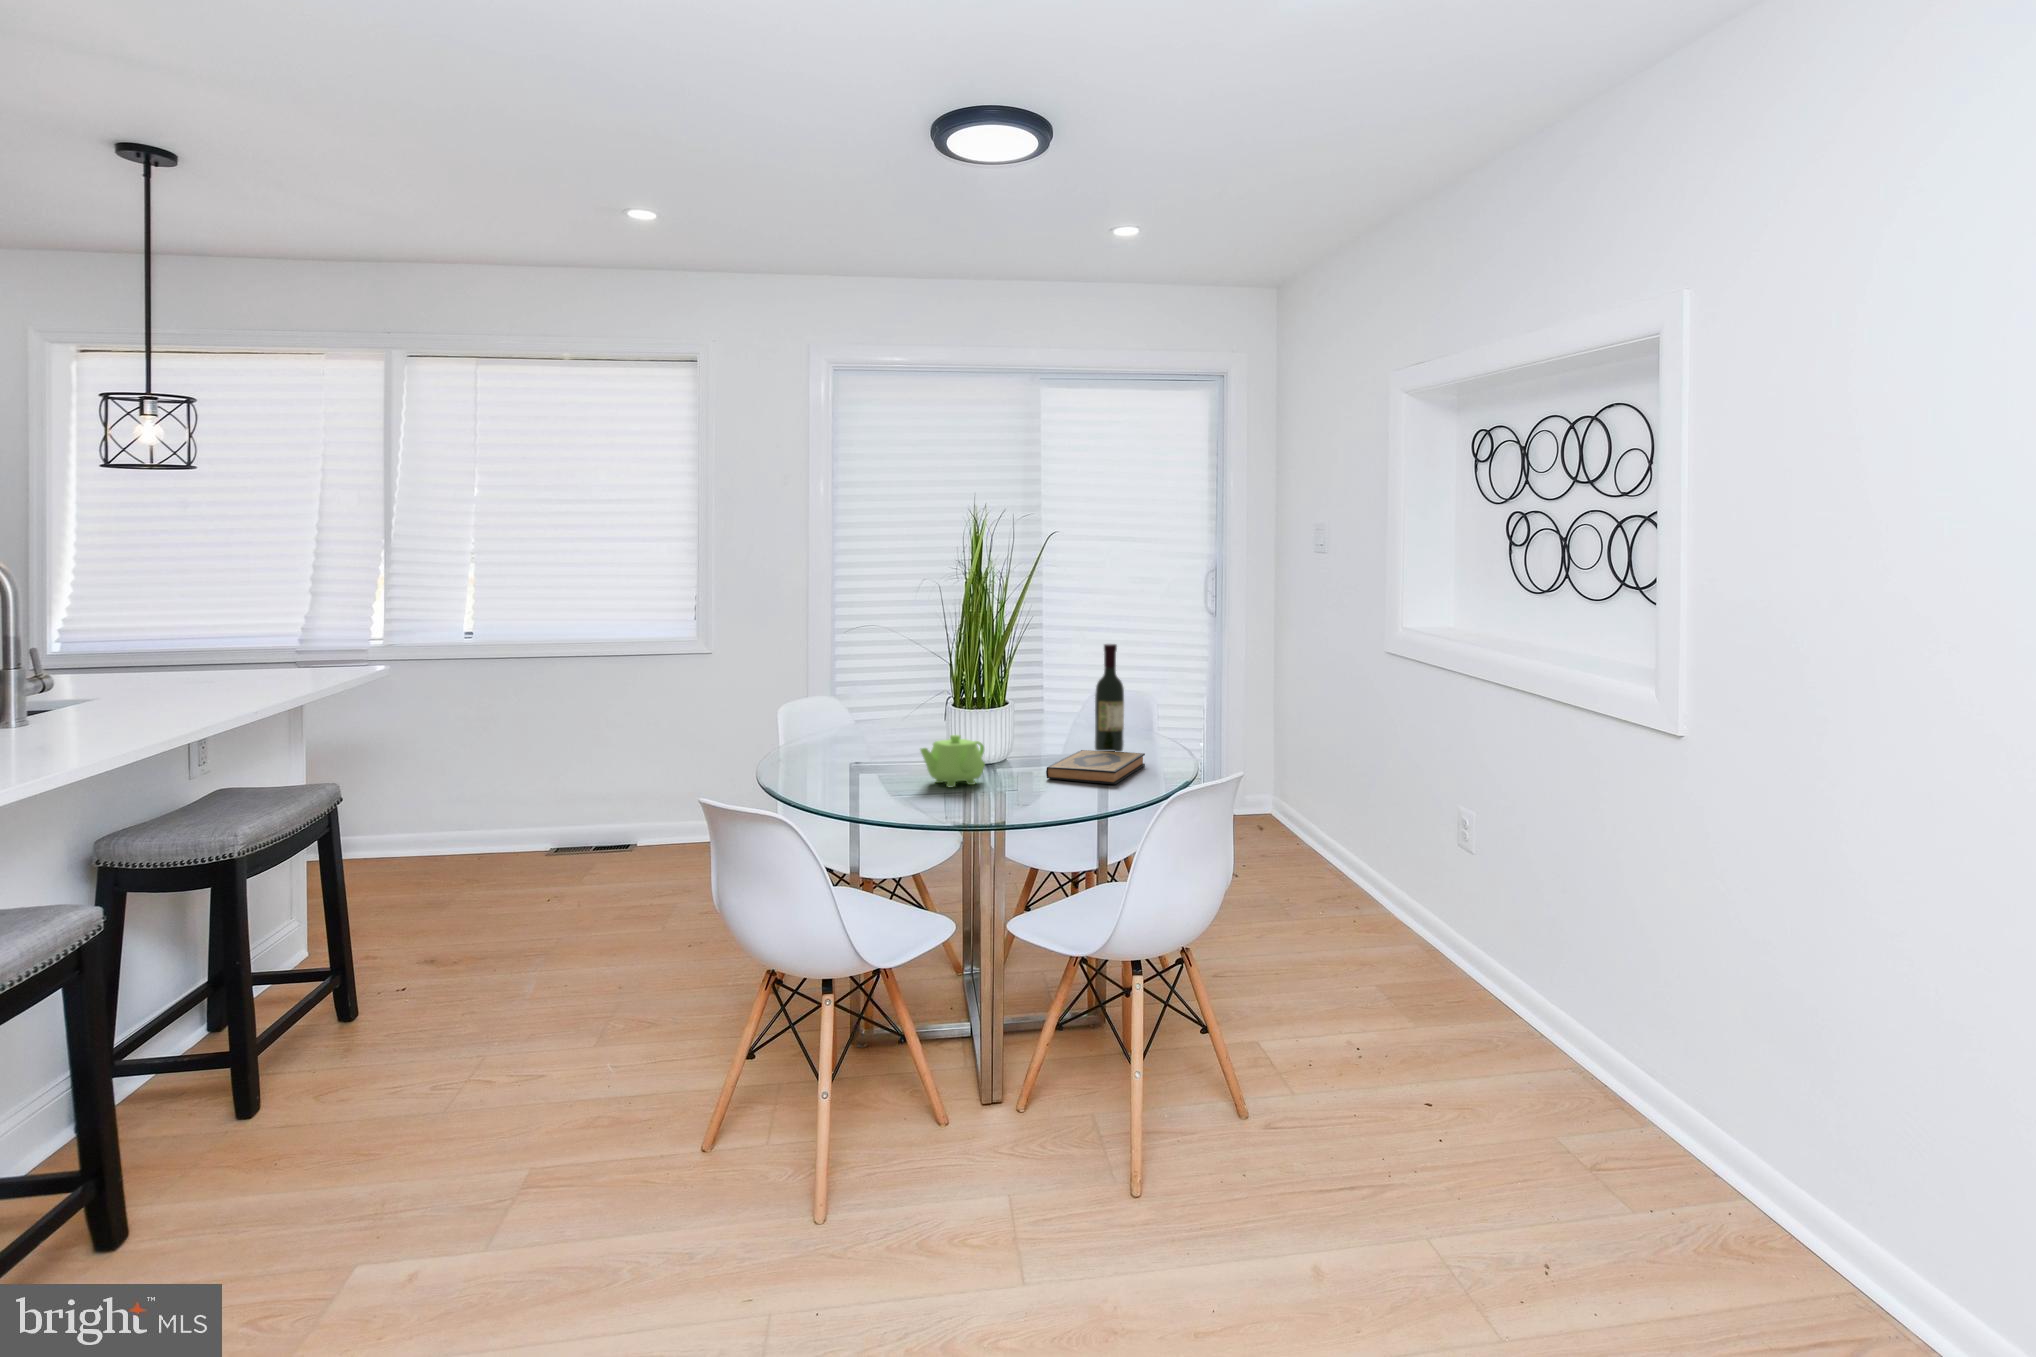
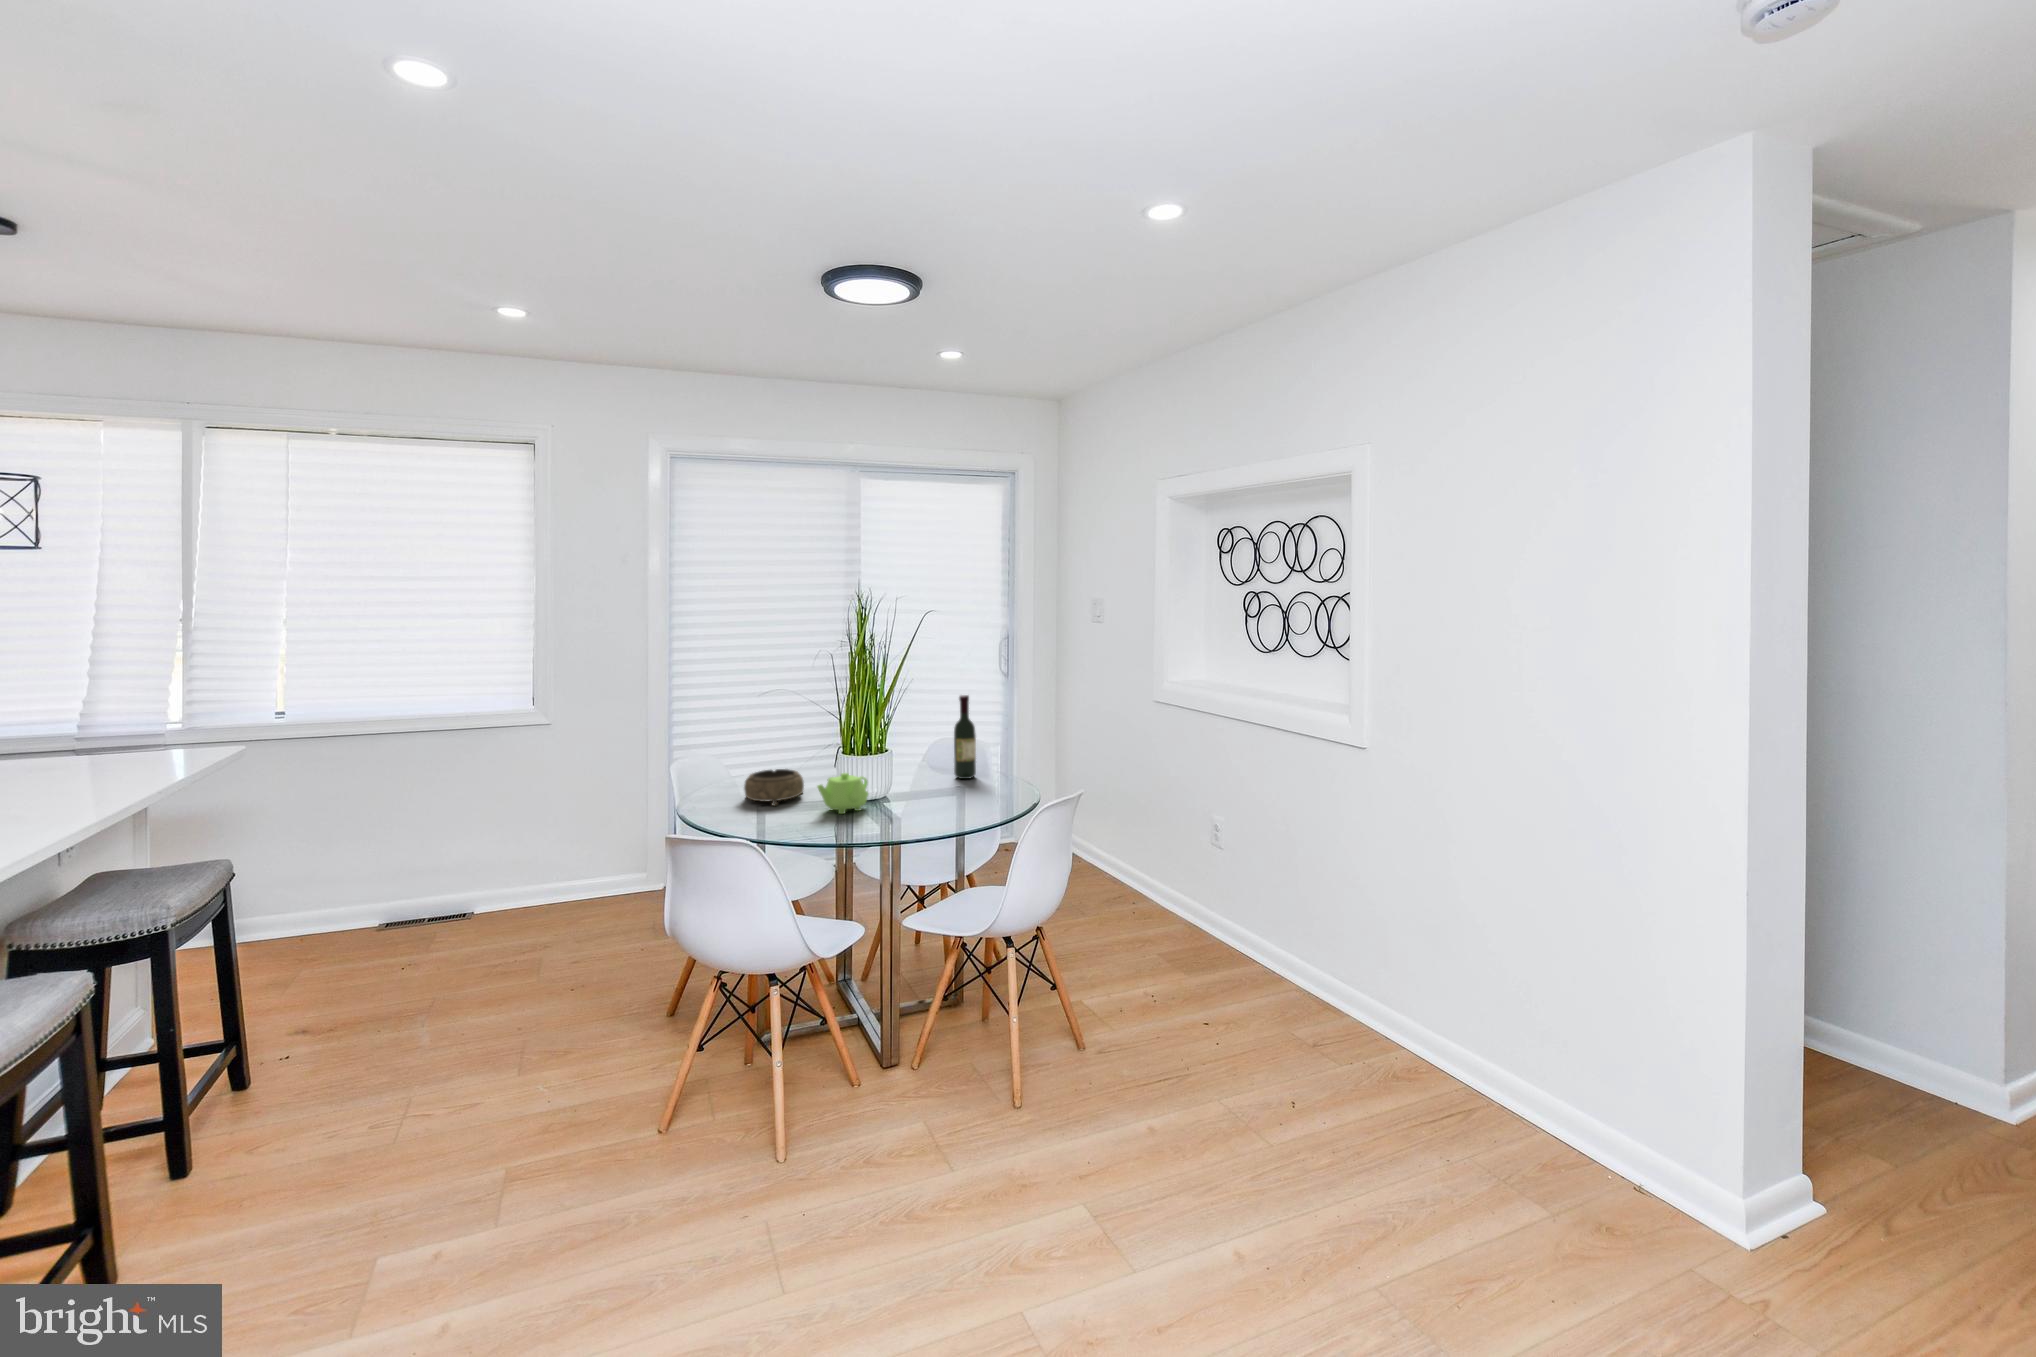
decorative bowl: none [828,731,902,776] -> present [744,769,804,806]
hardback book: present [1046,750,1145,784] -> none [916,777,991,806]

